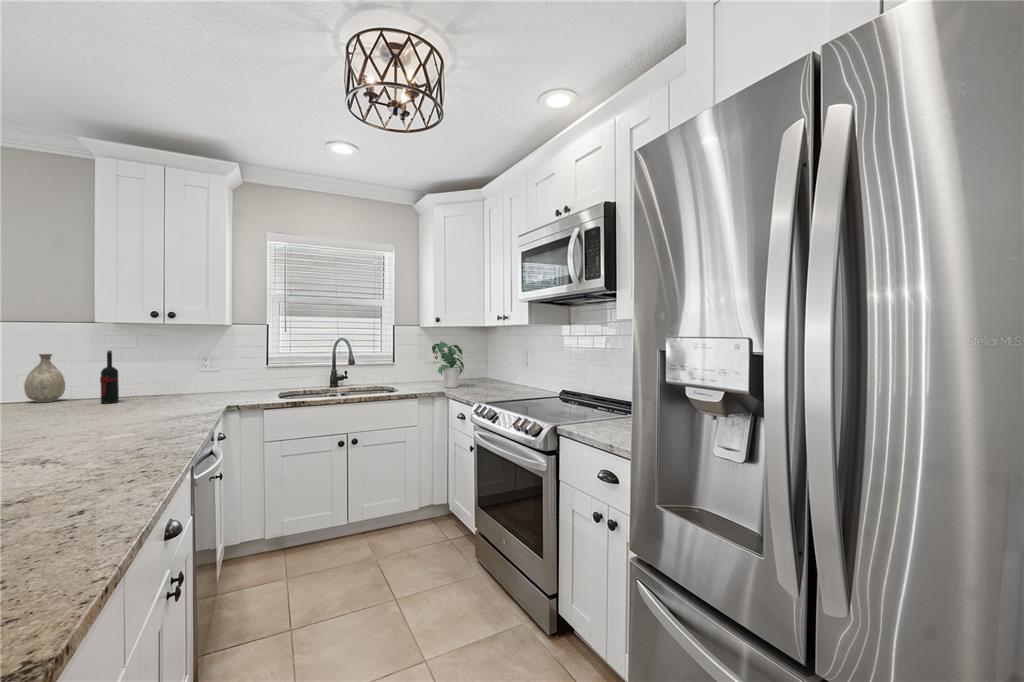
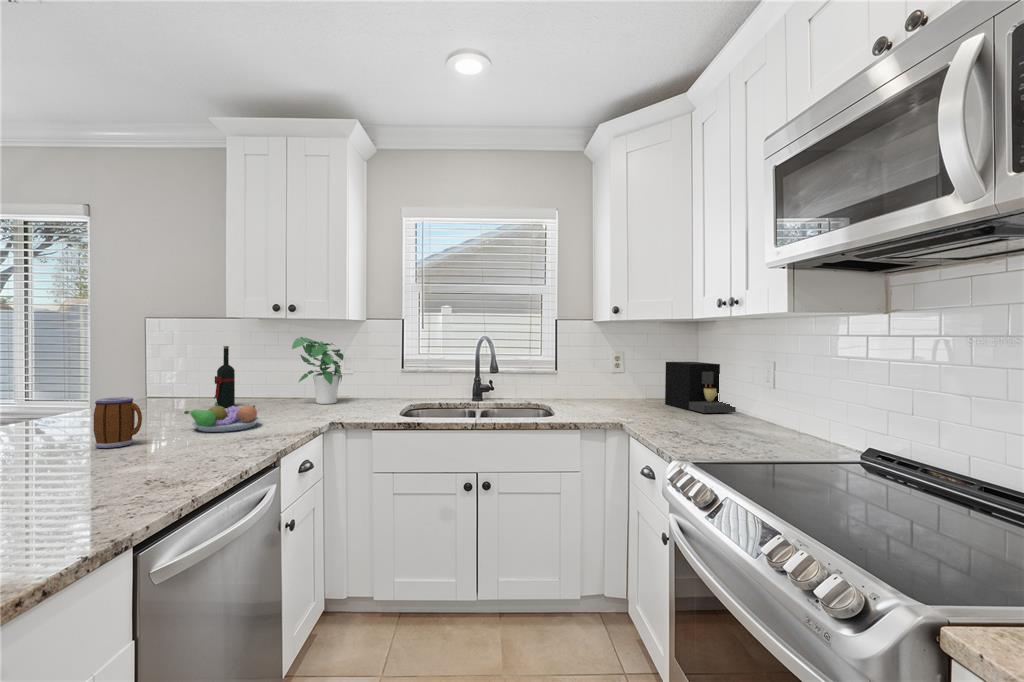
potted plant: present [432,341,464,388] -> present [292,337,344,404]
vase: present [24,354,65,402] -> none [164,348,203,401]
coffee maker: none [468,354,510,385] -> present [665,362,736,413]
mug: none [66,389,106,426] -> present [94,397,142,448]
fruit bowl: none [116,393,180,415] -> present [184,402,260,432]

